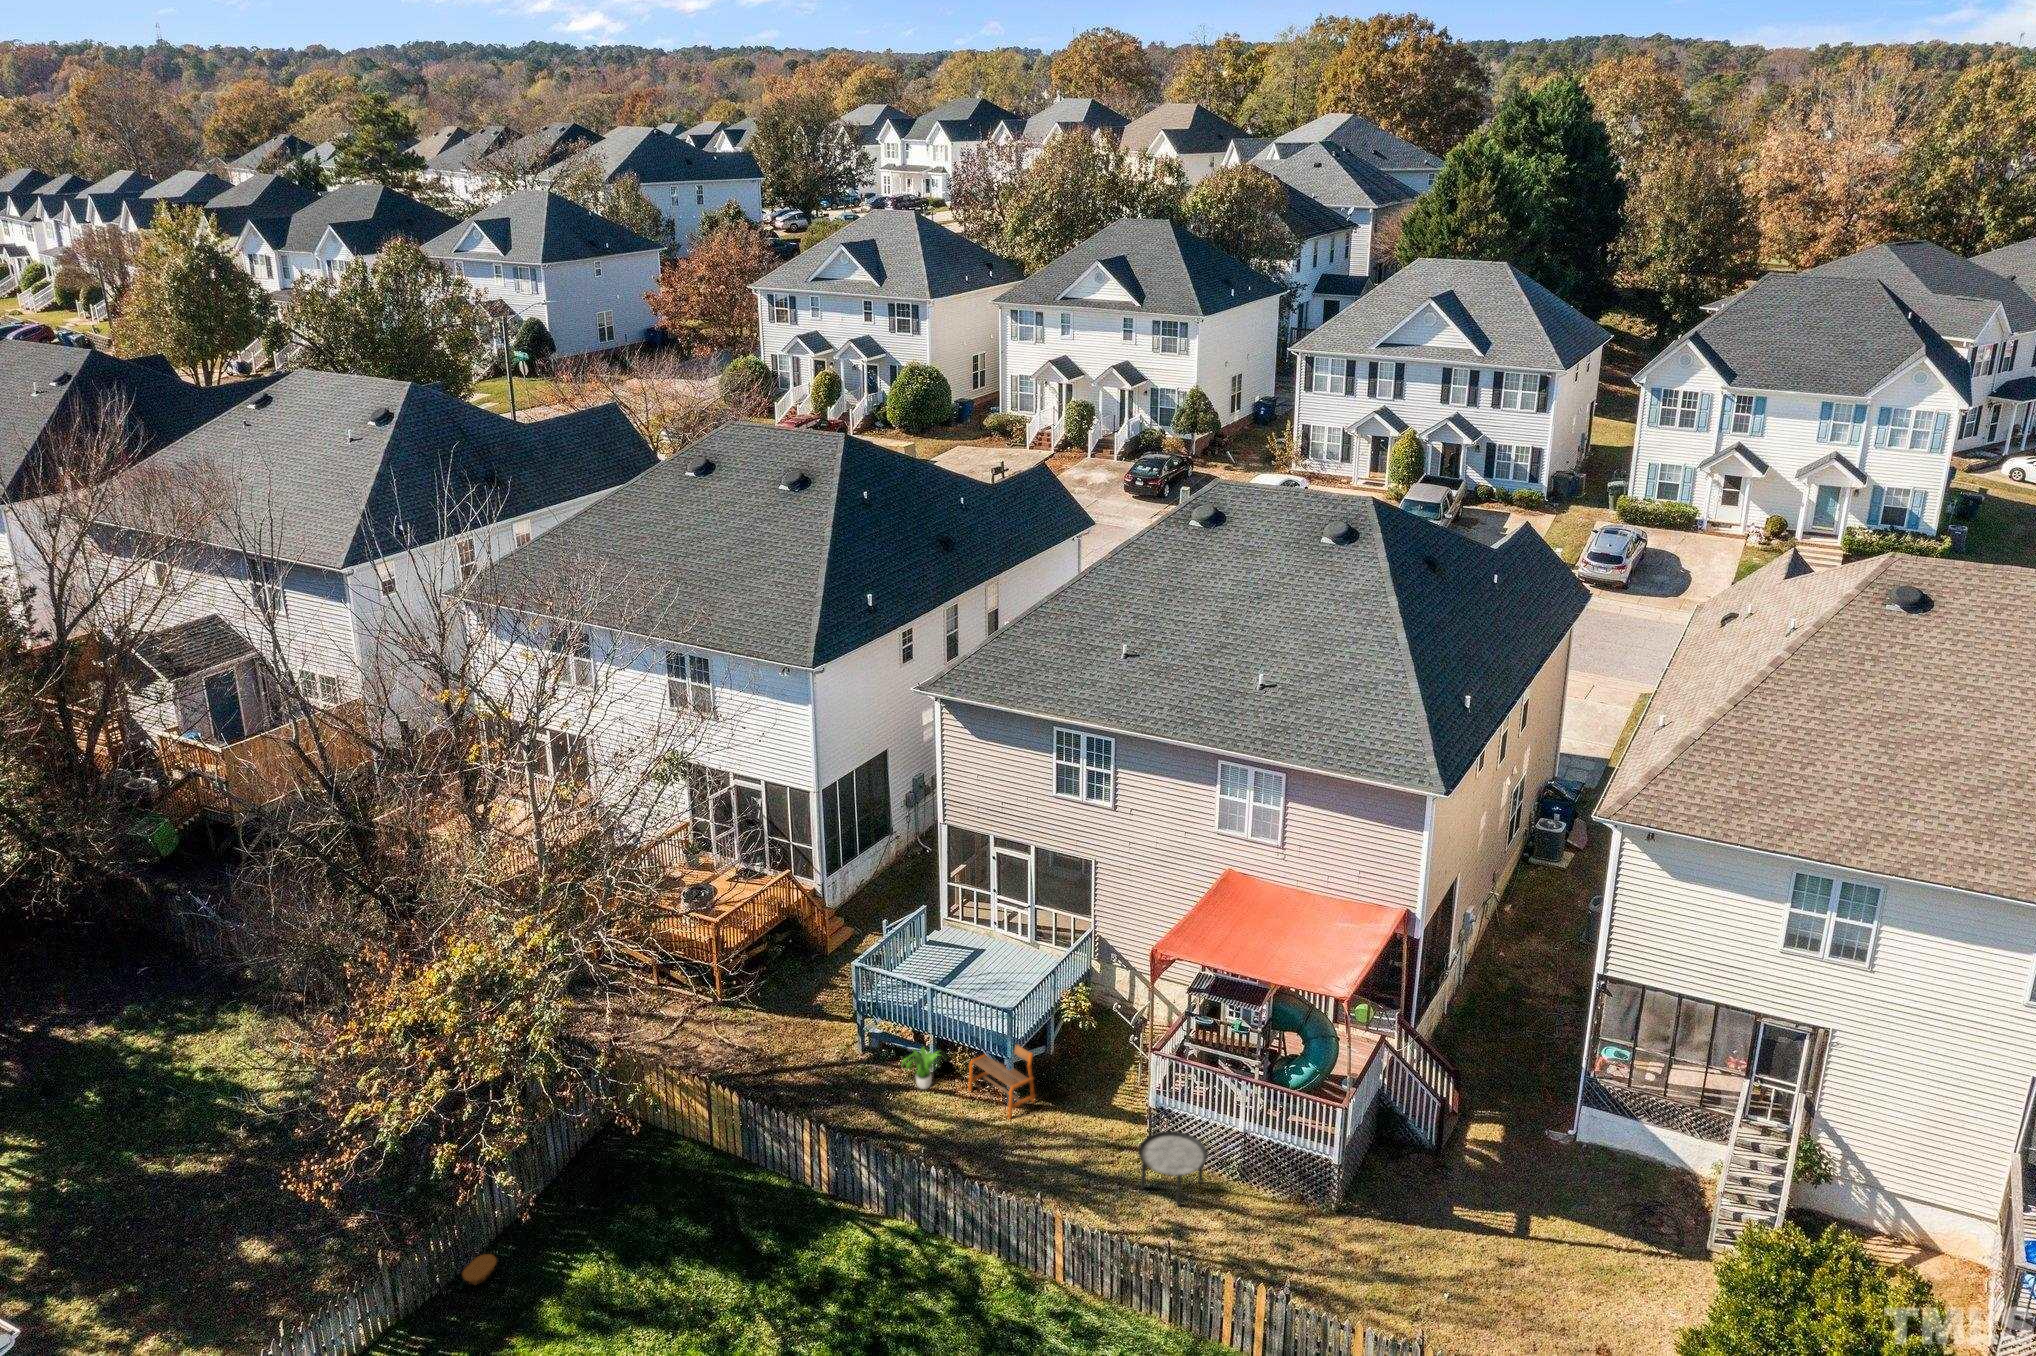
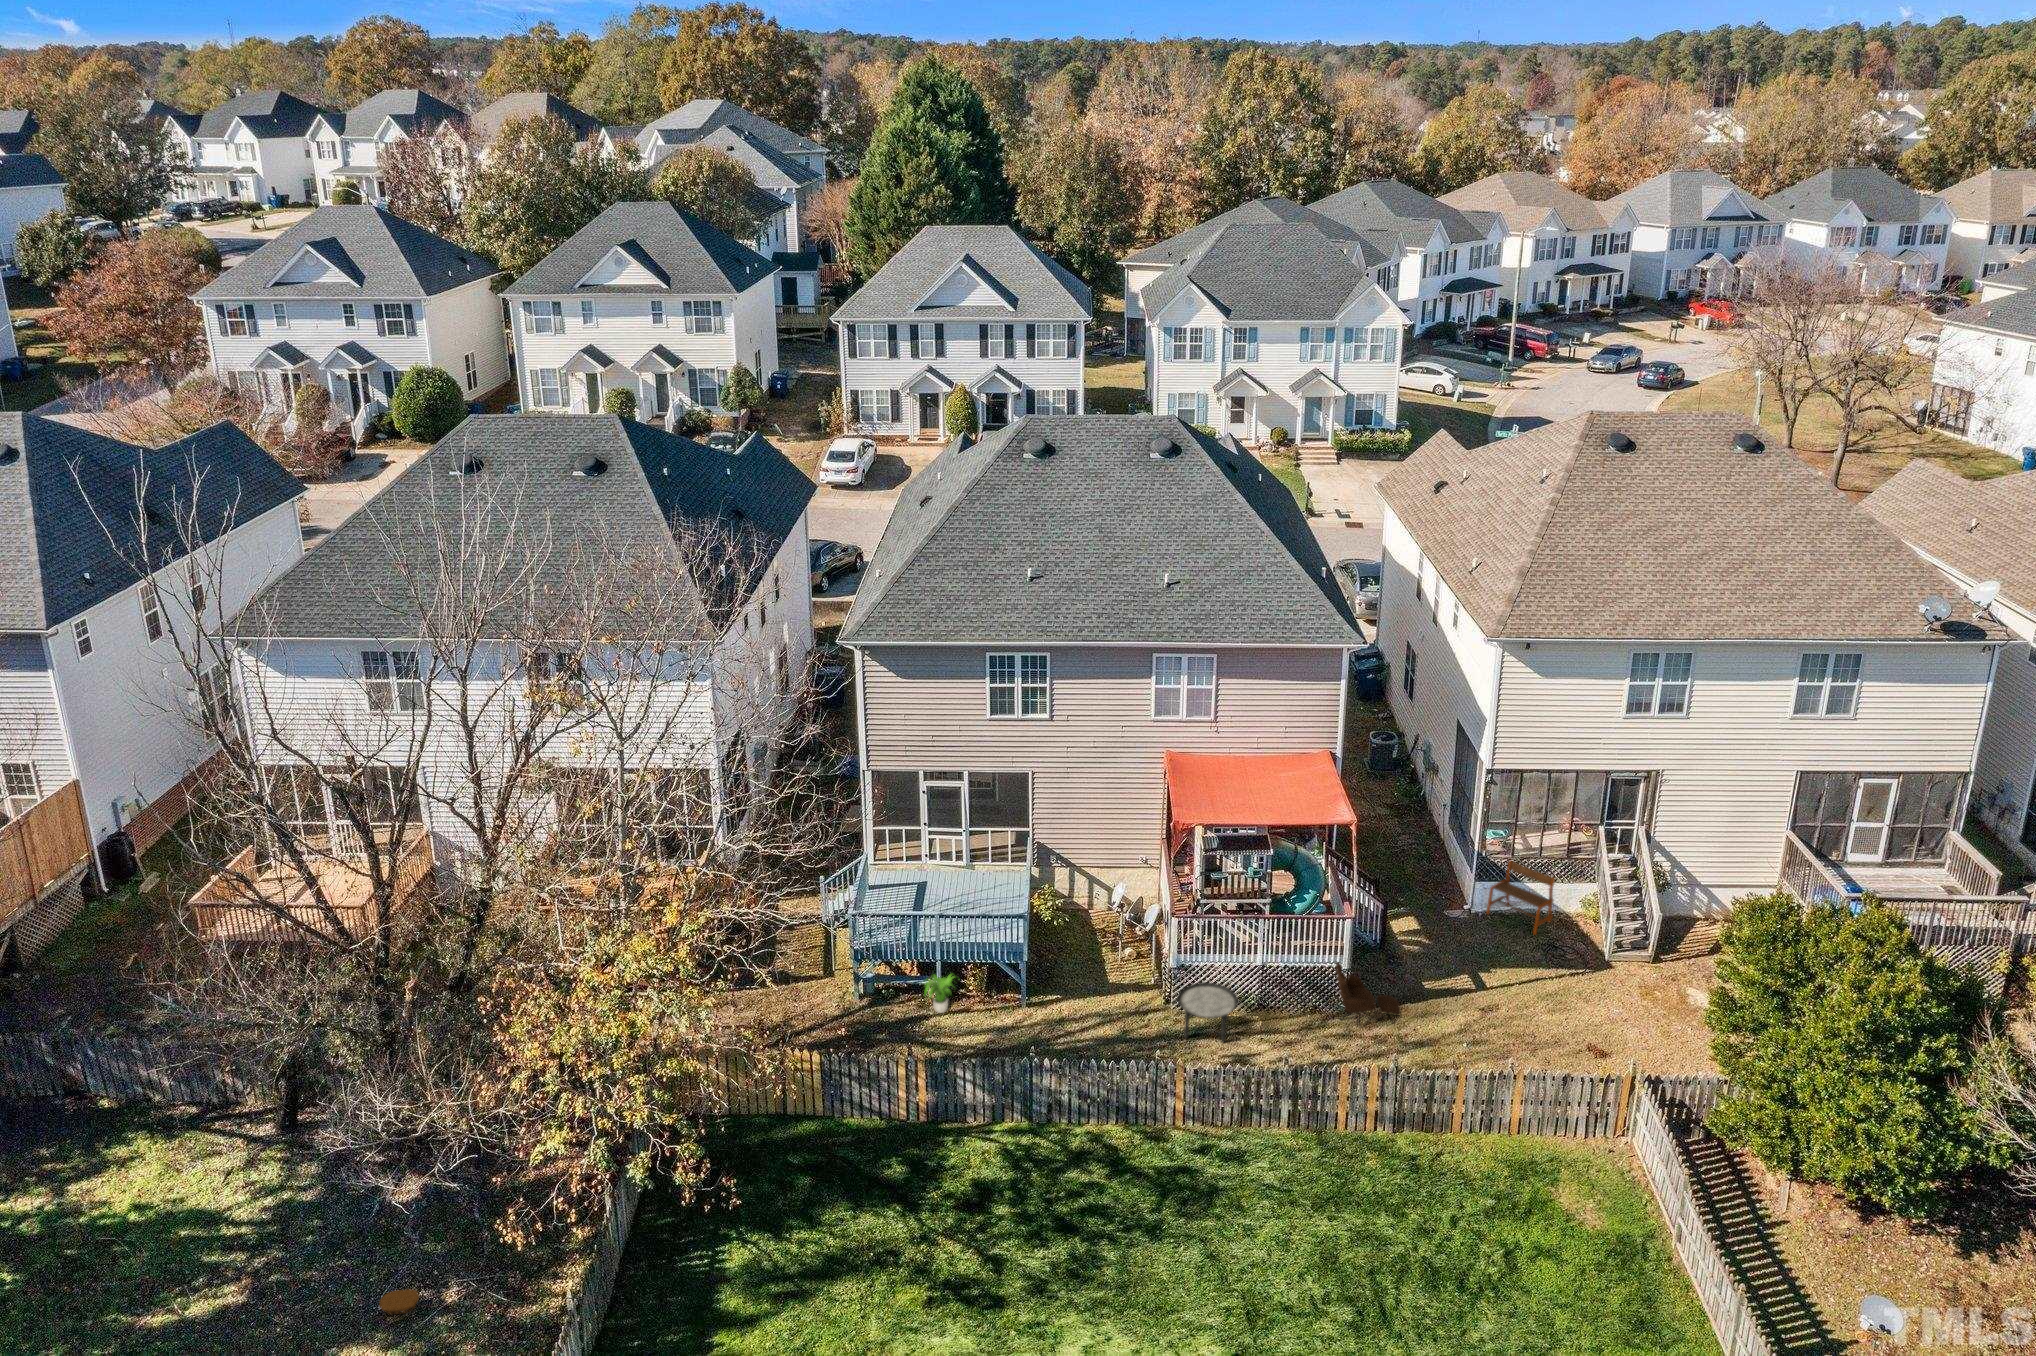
bench: present [968,1045,1035,1118] -> present [1486,860,1555,935]
lounge chair: none [1314,1148,1394,1244] -> present [1336,962,1401,1027]
basket: present [463,1254,497,1284] -> present [379,1289,419,1314]

